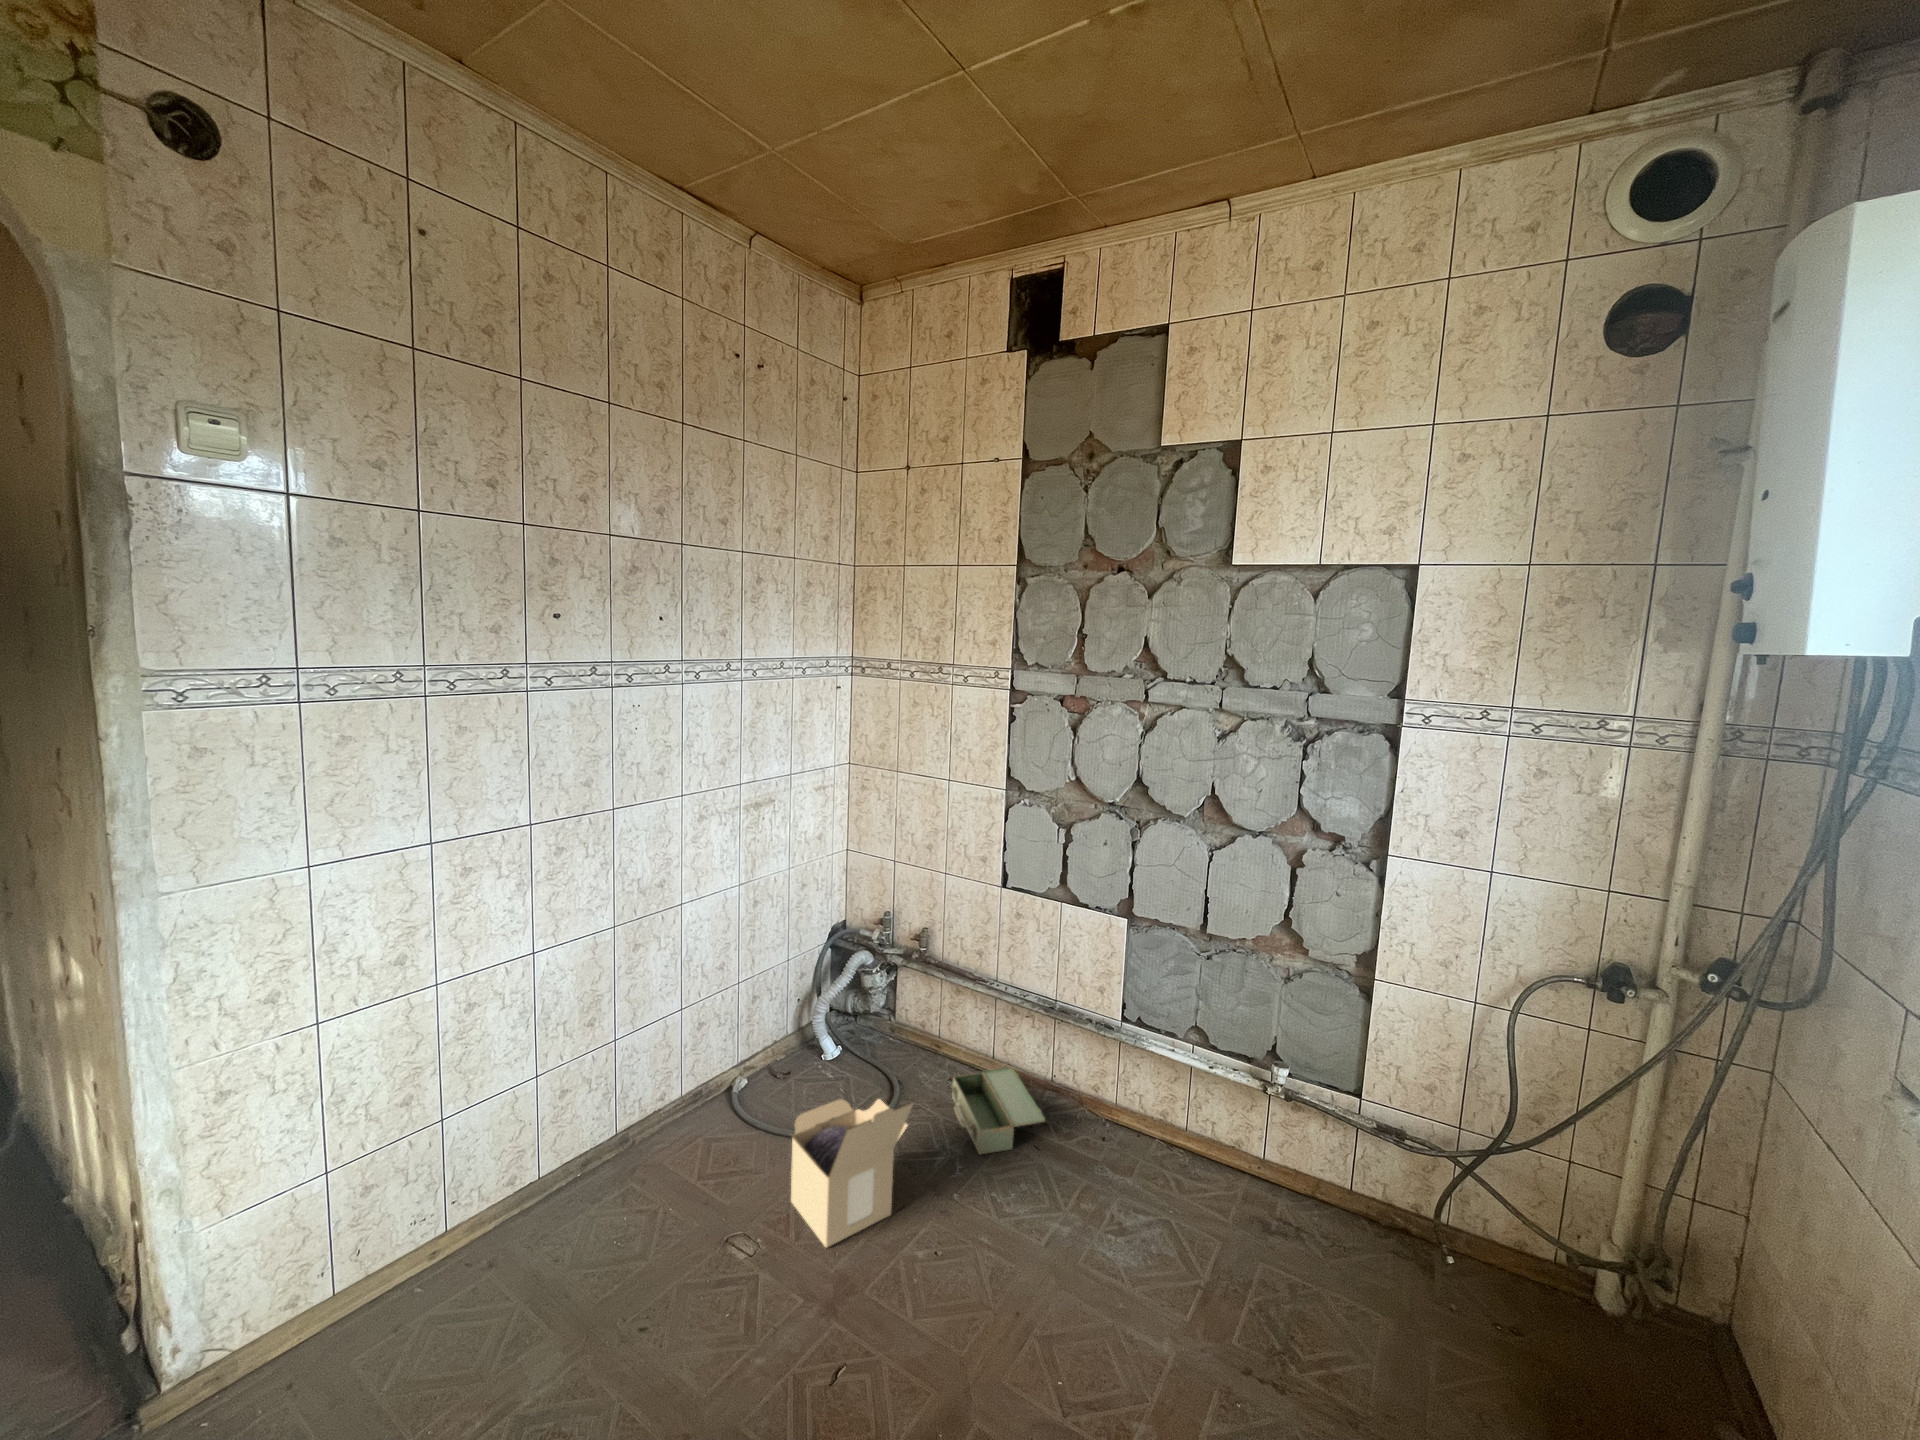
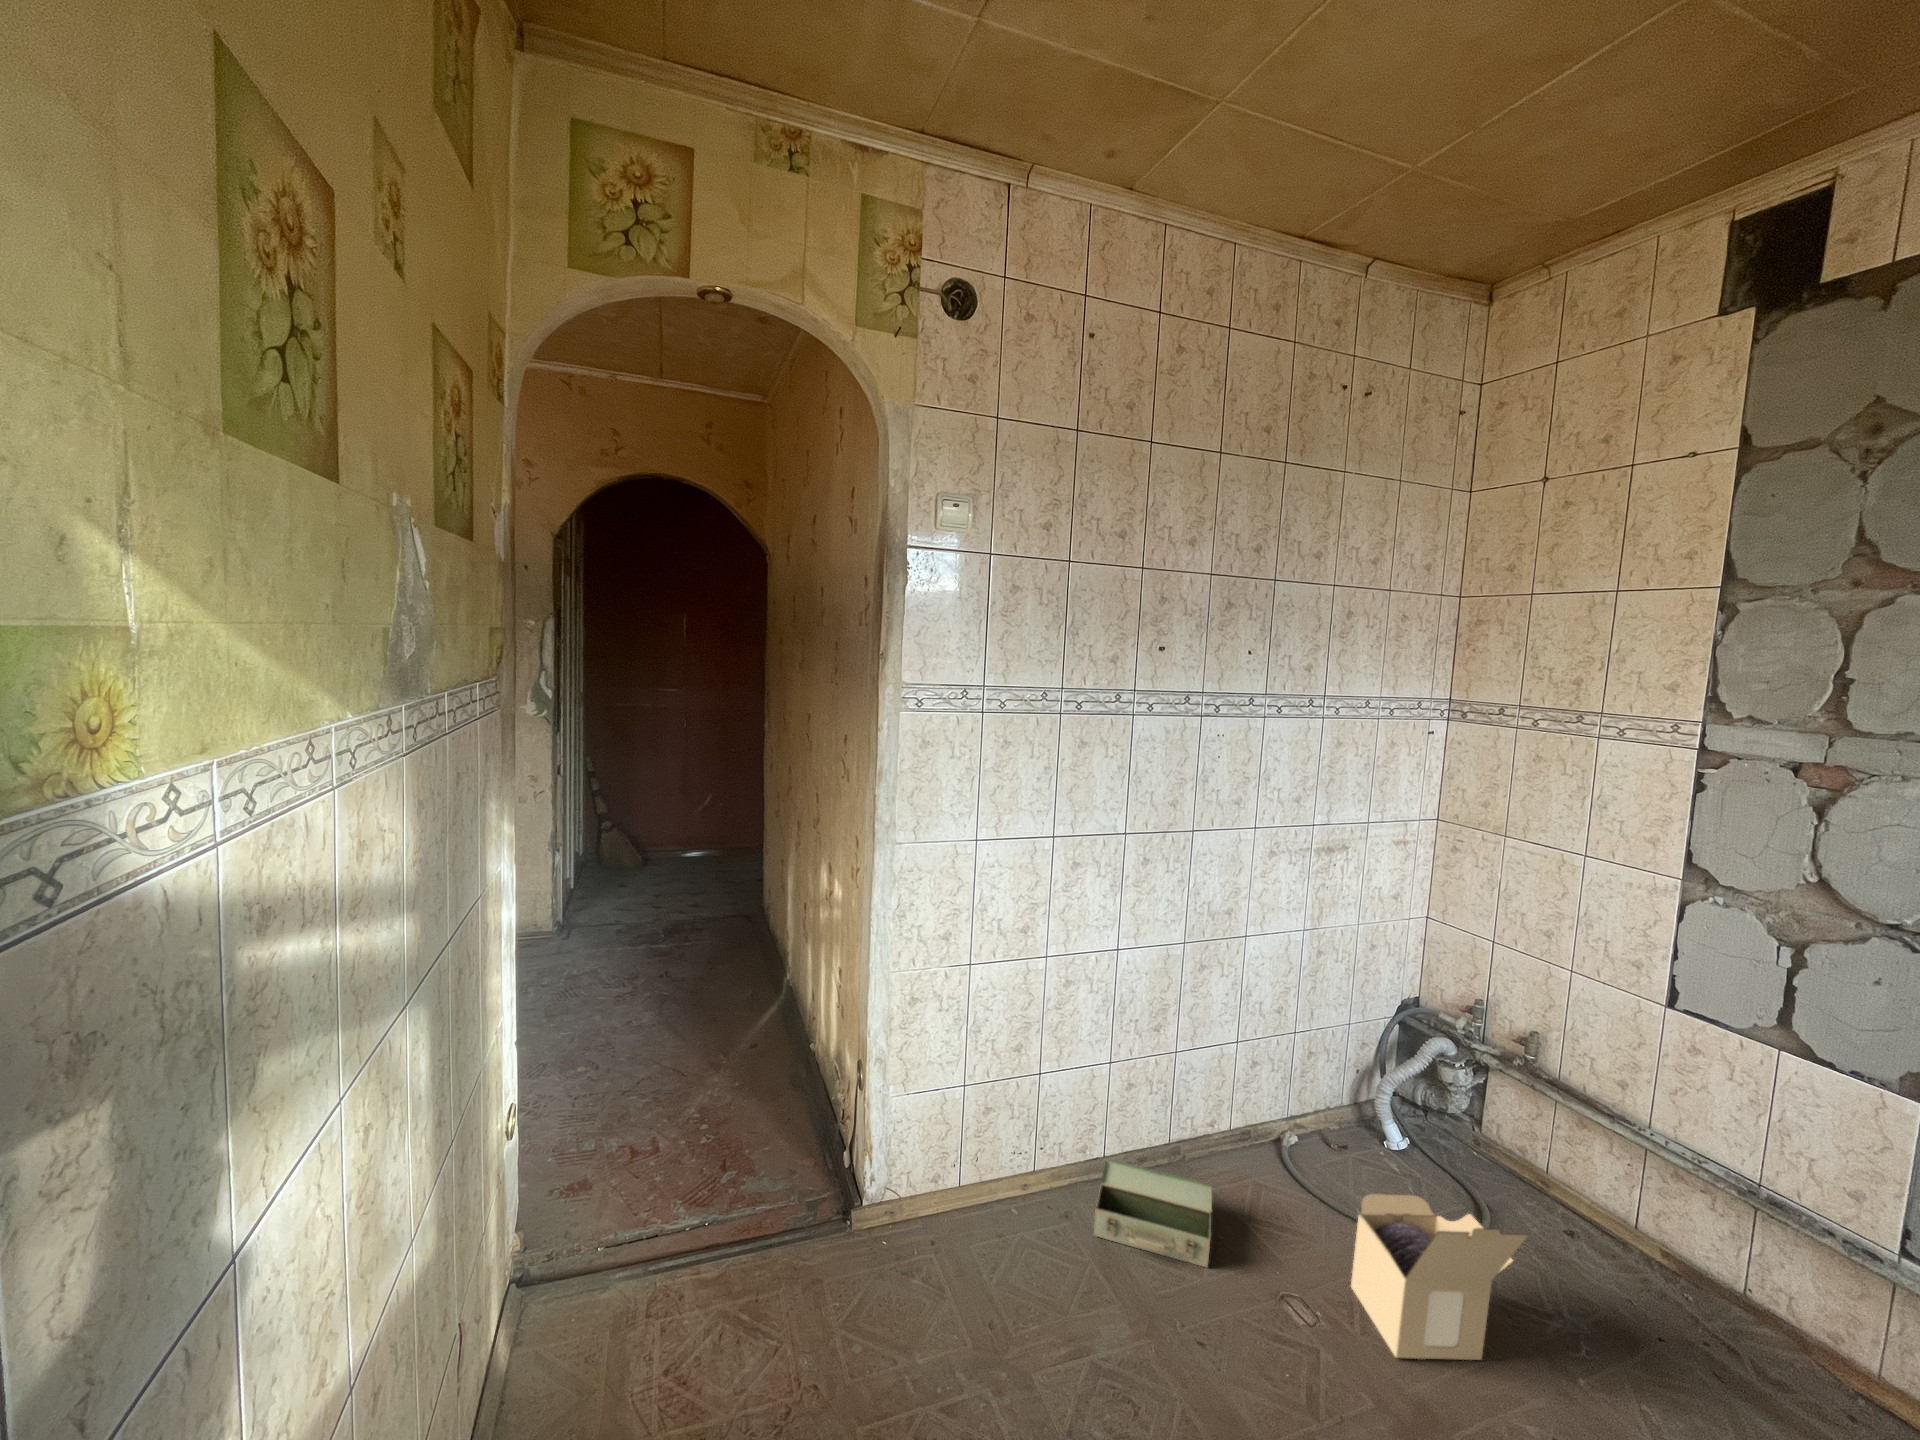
toolbox: present [952,1067,1045,1154] -> present [1094,1159,1212,1267]

